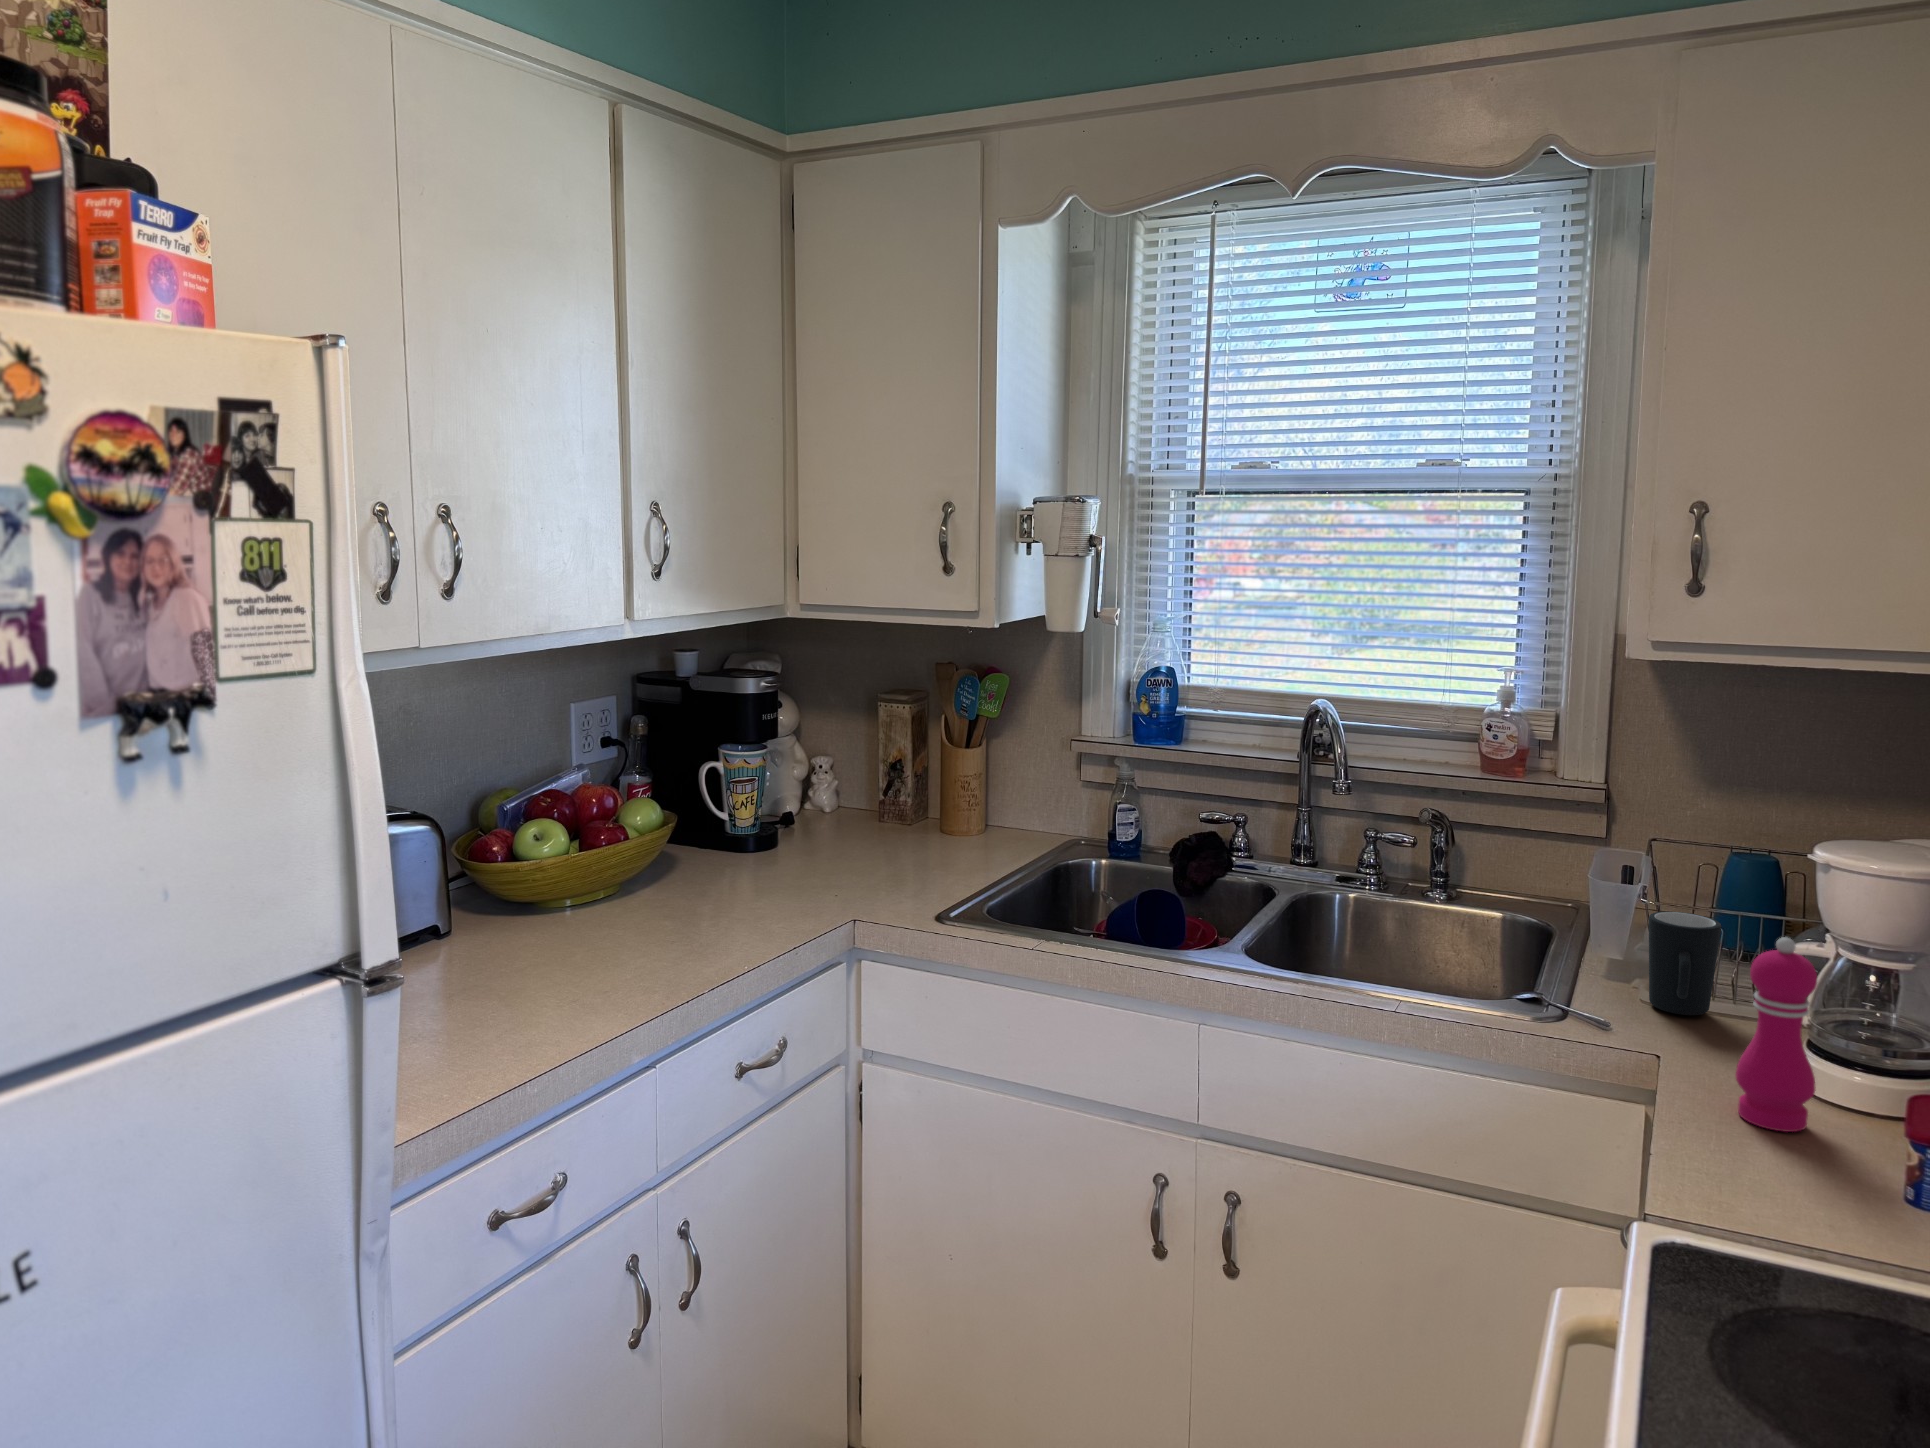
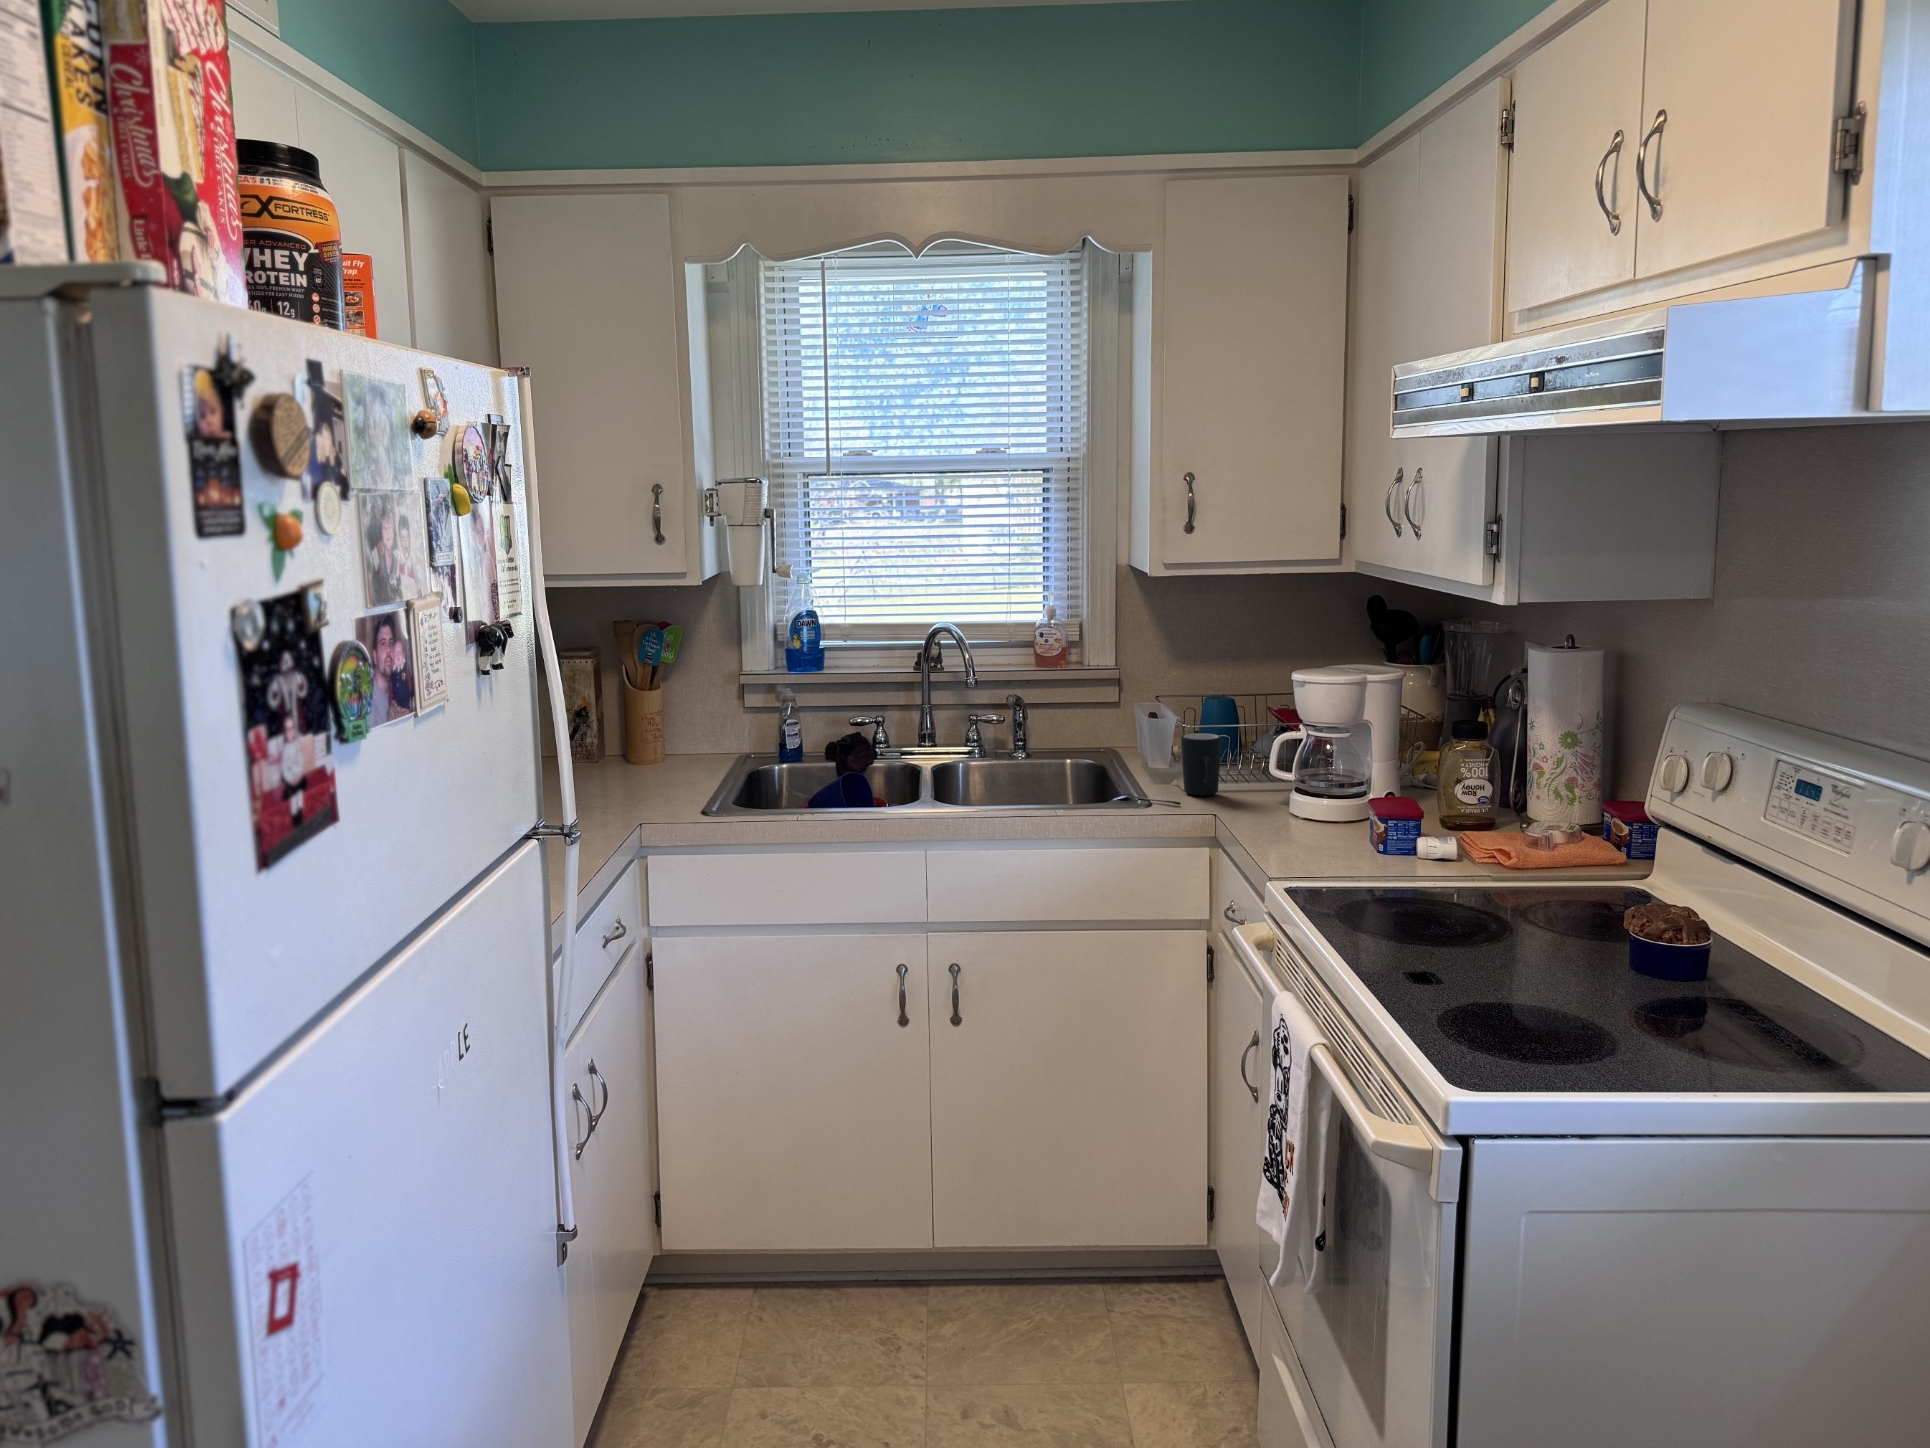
pepper mill: present [1736,937,1817,1132] -> none [1263,726,1304,838]

